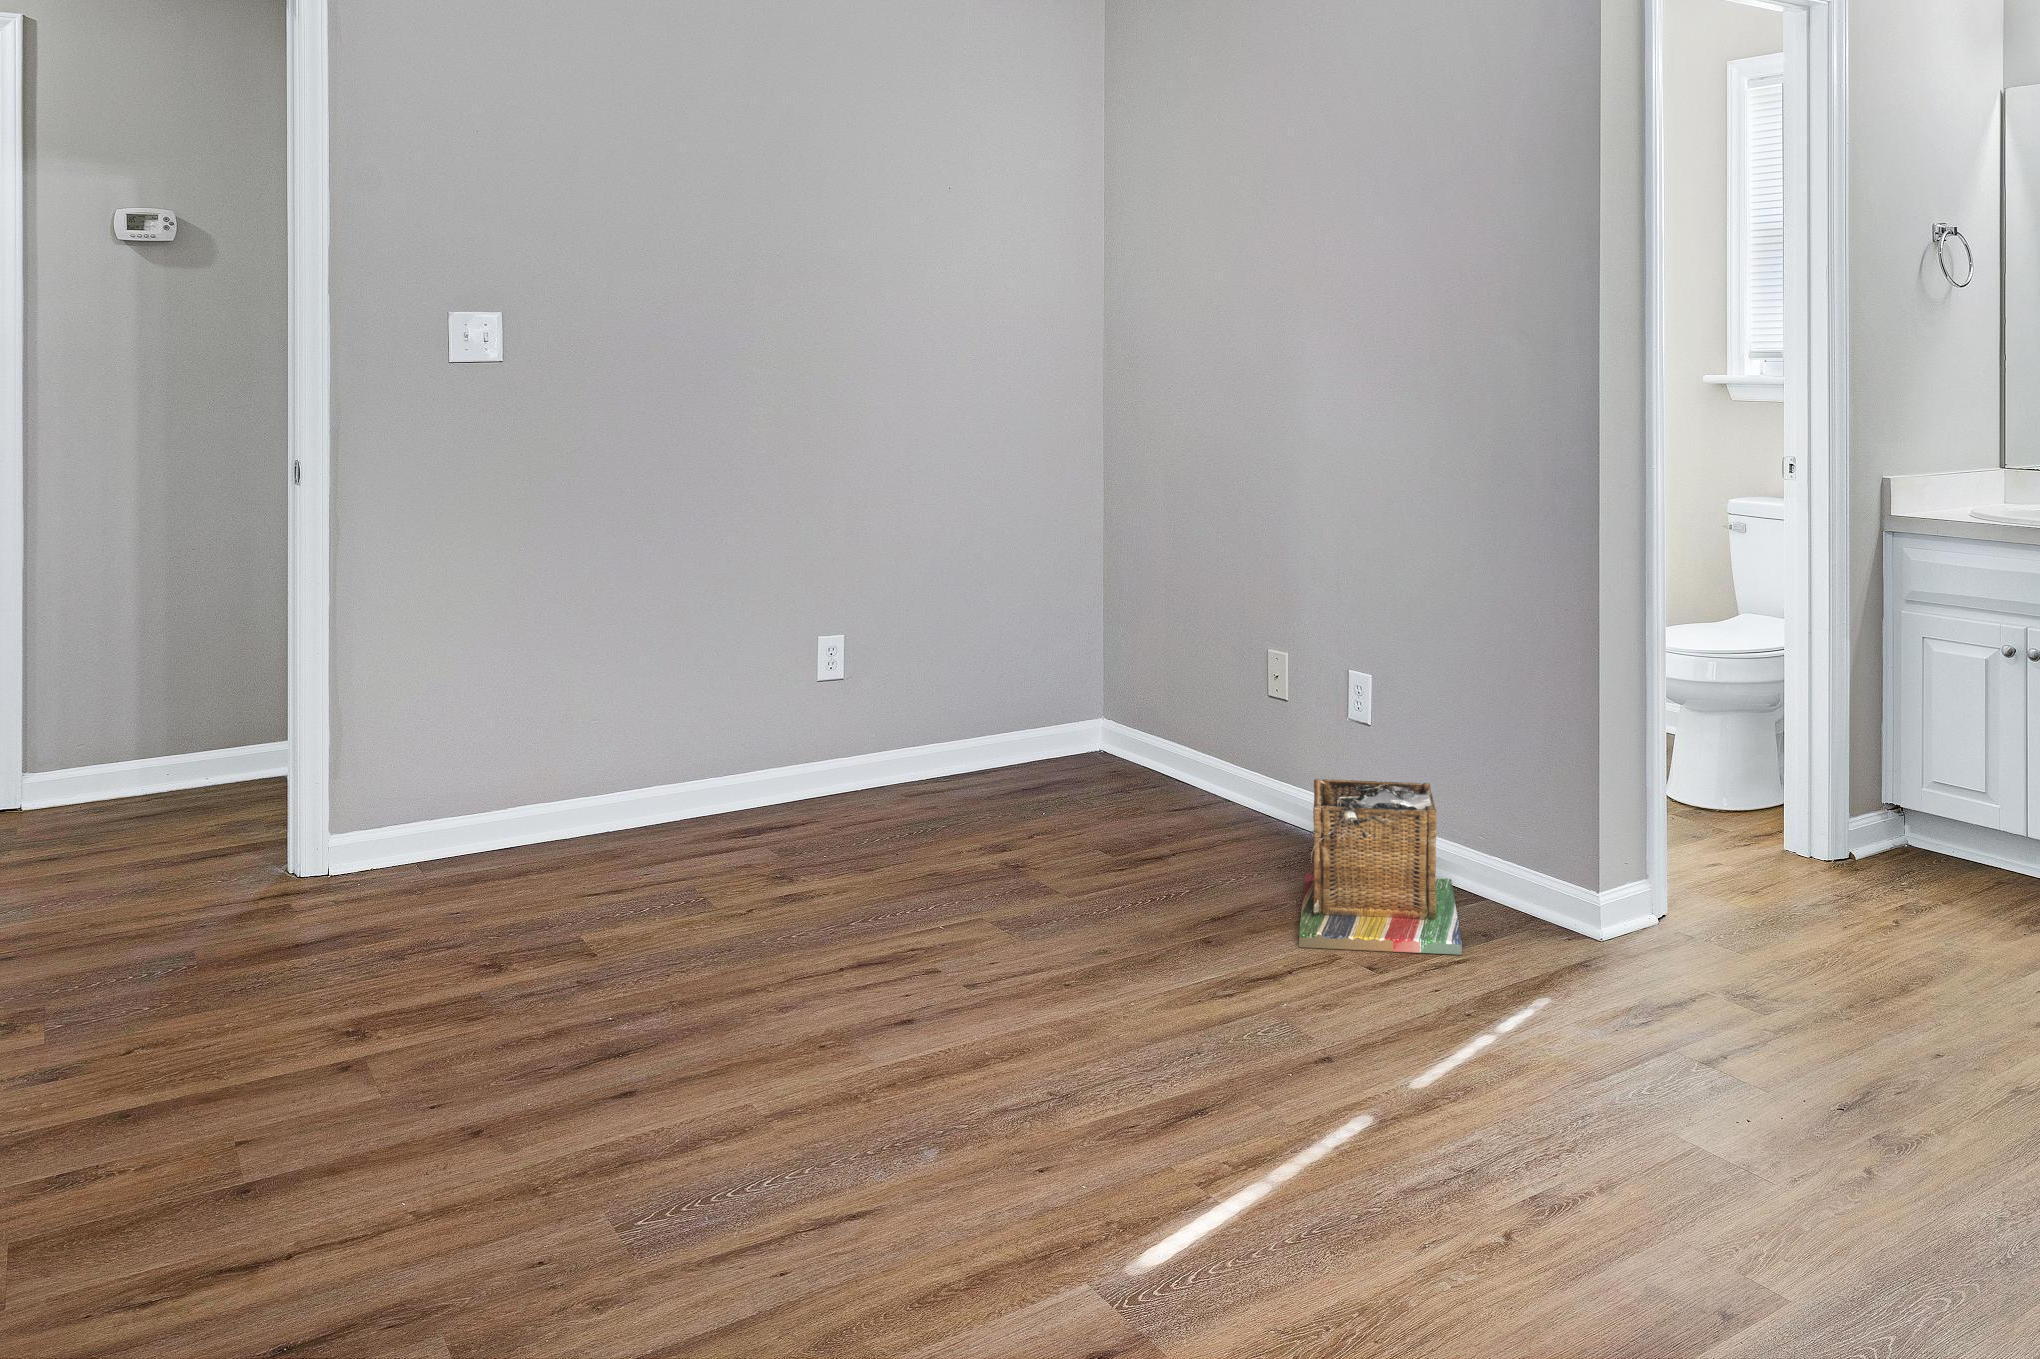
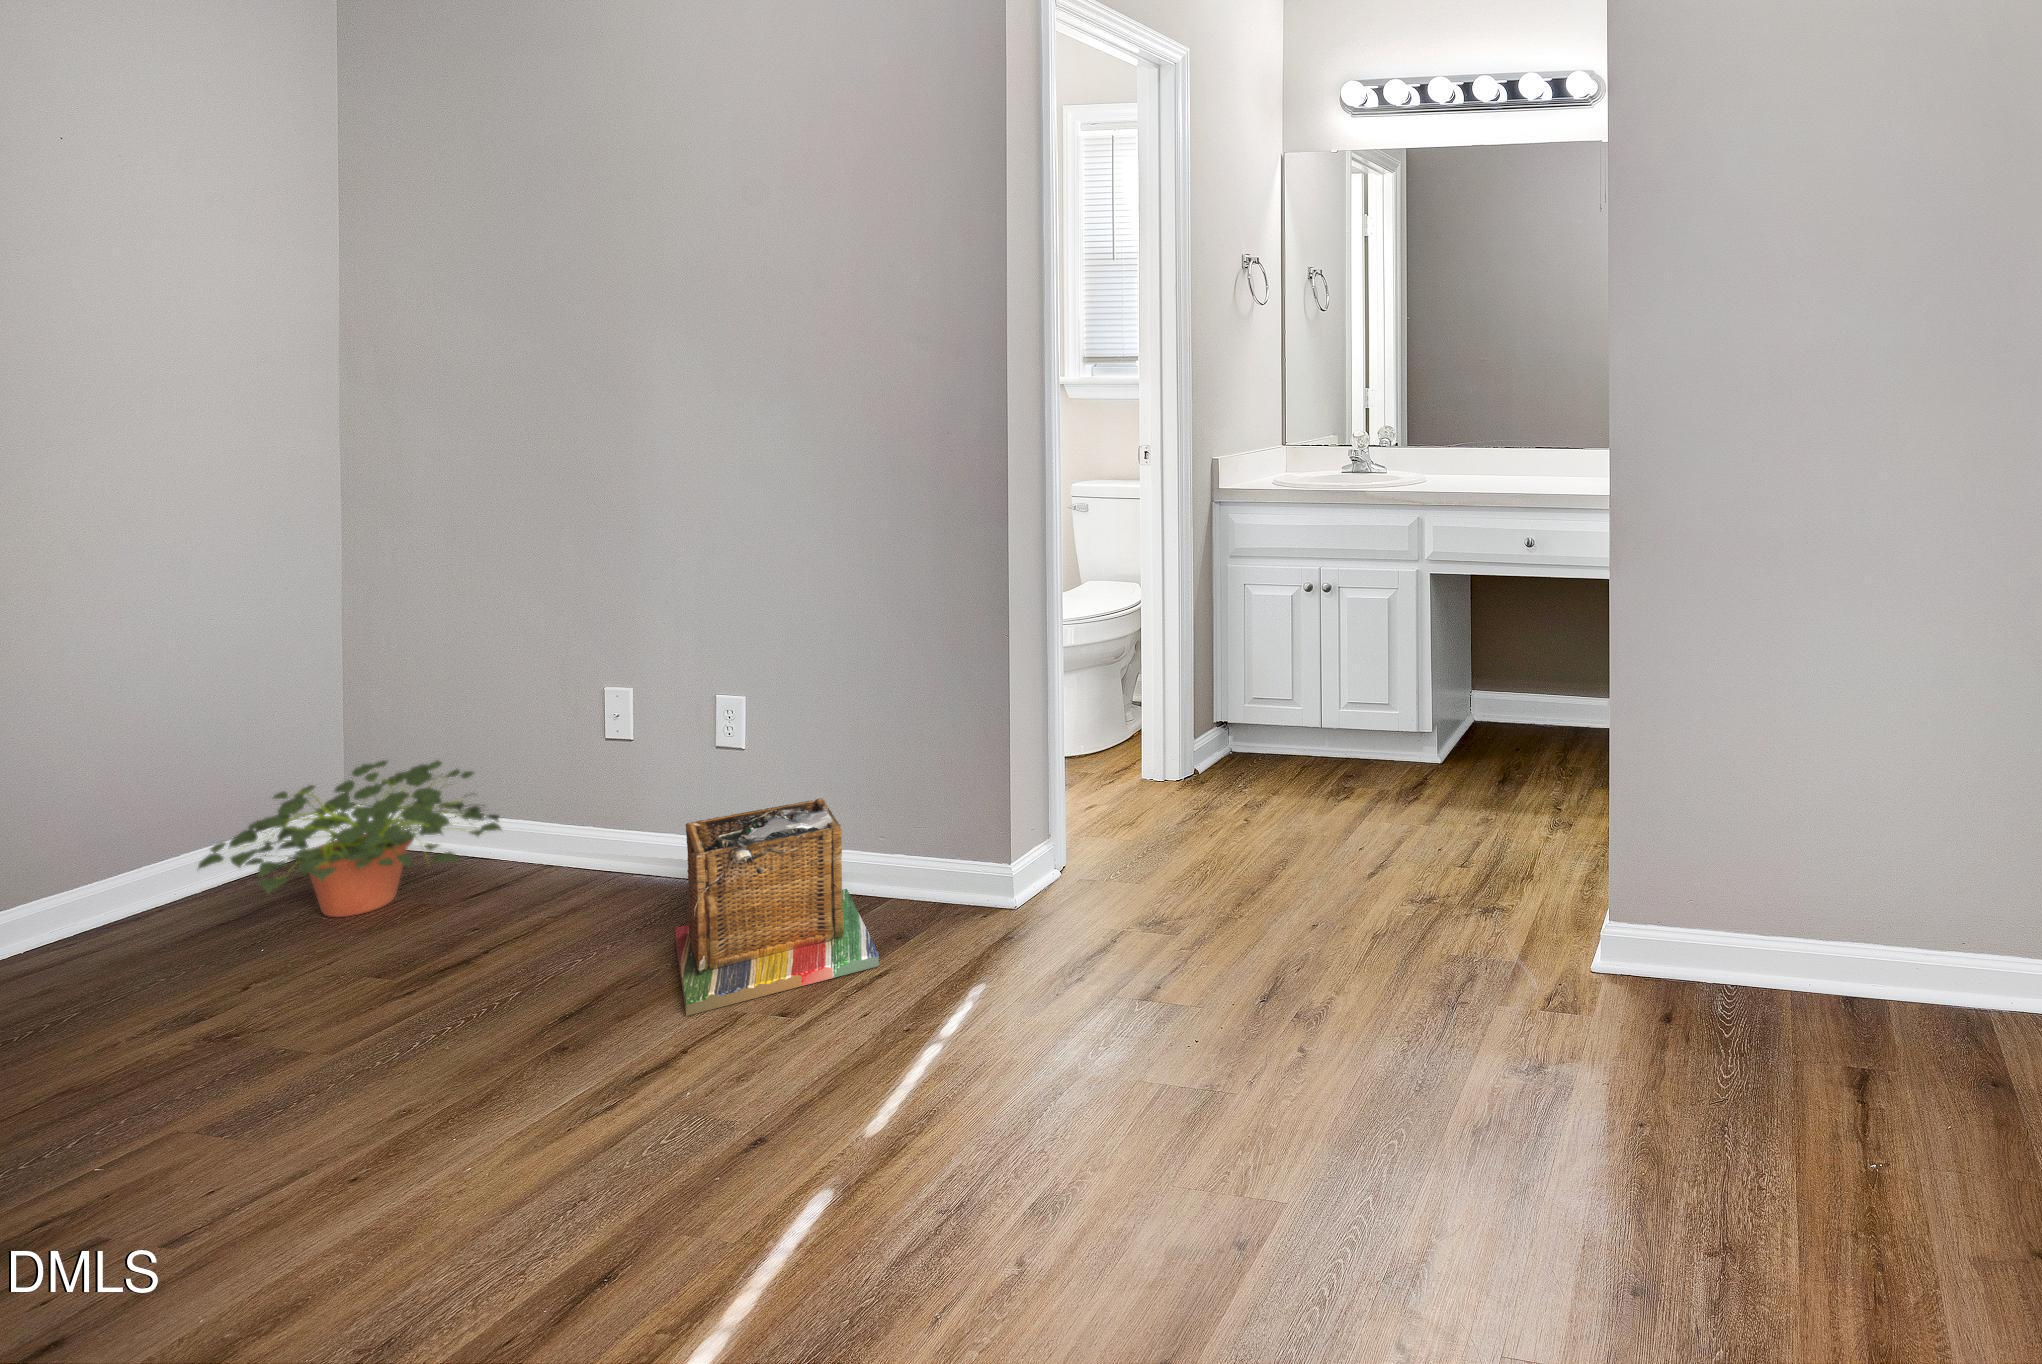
potted plant: none [1003,681,1195,804] -> present [198,760,501,917]

